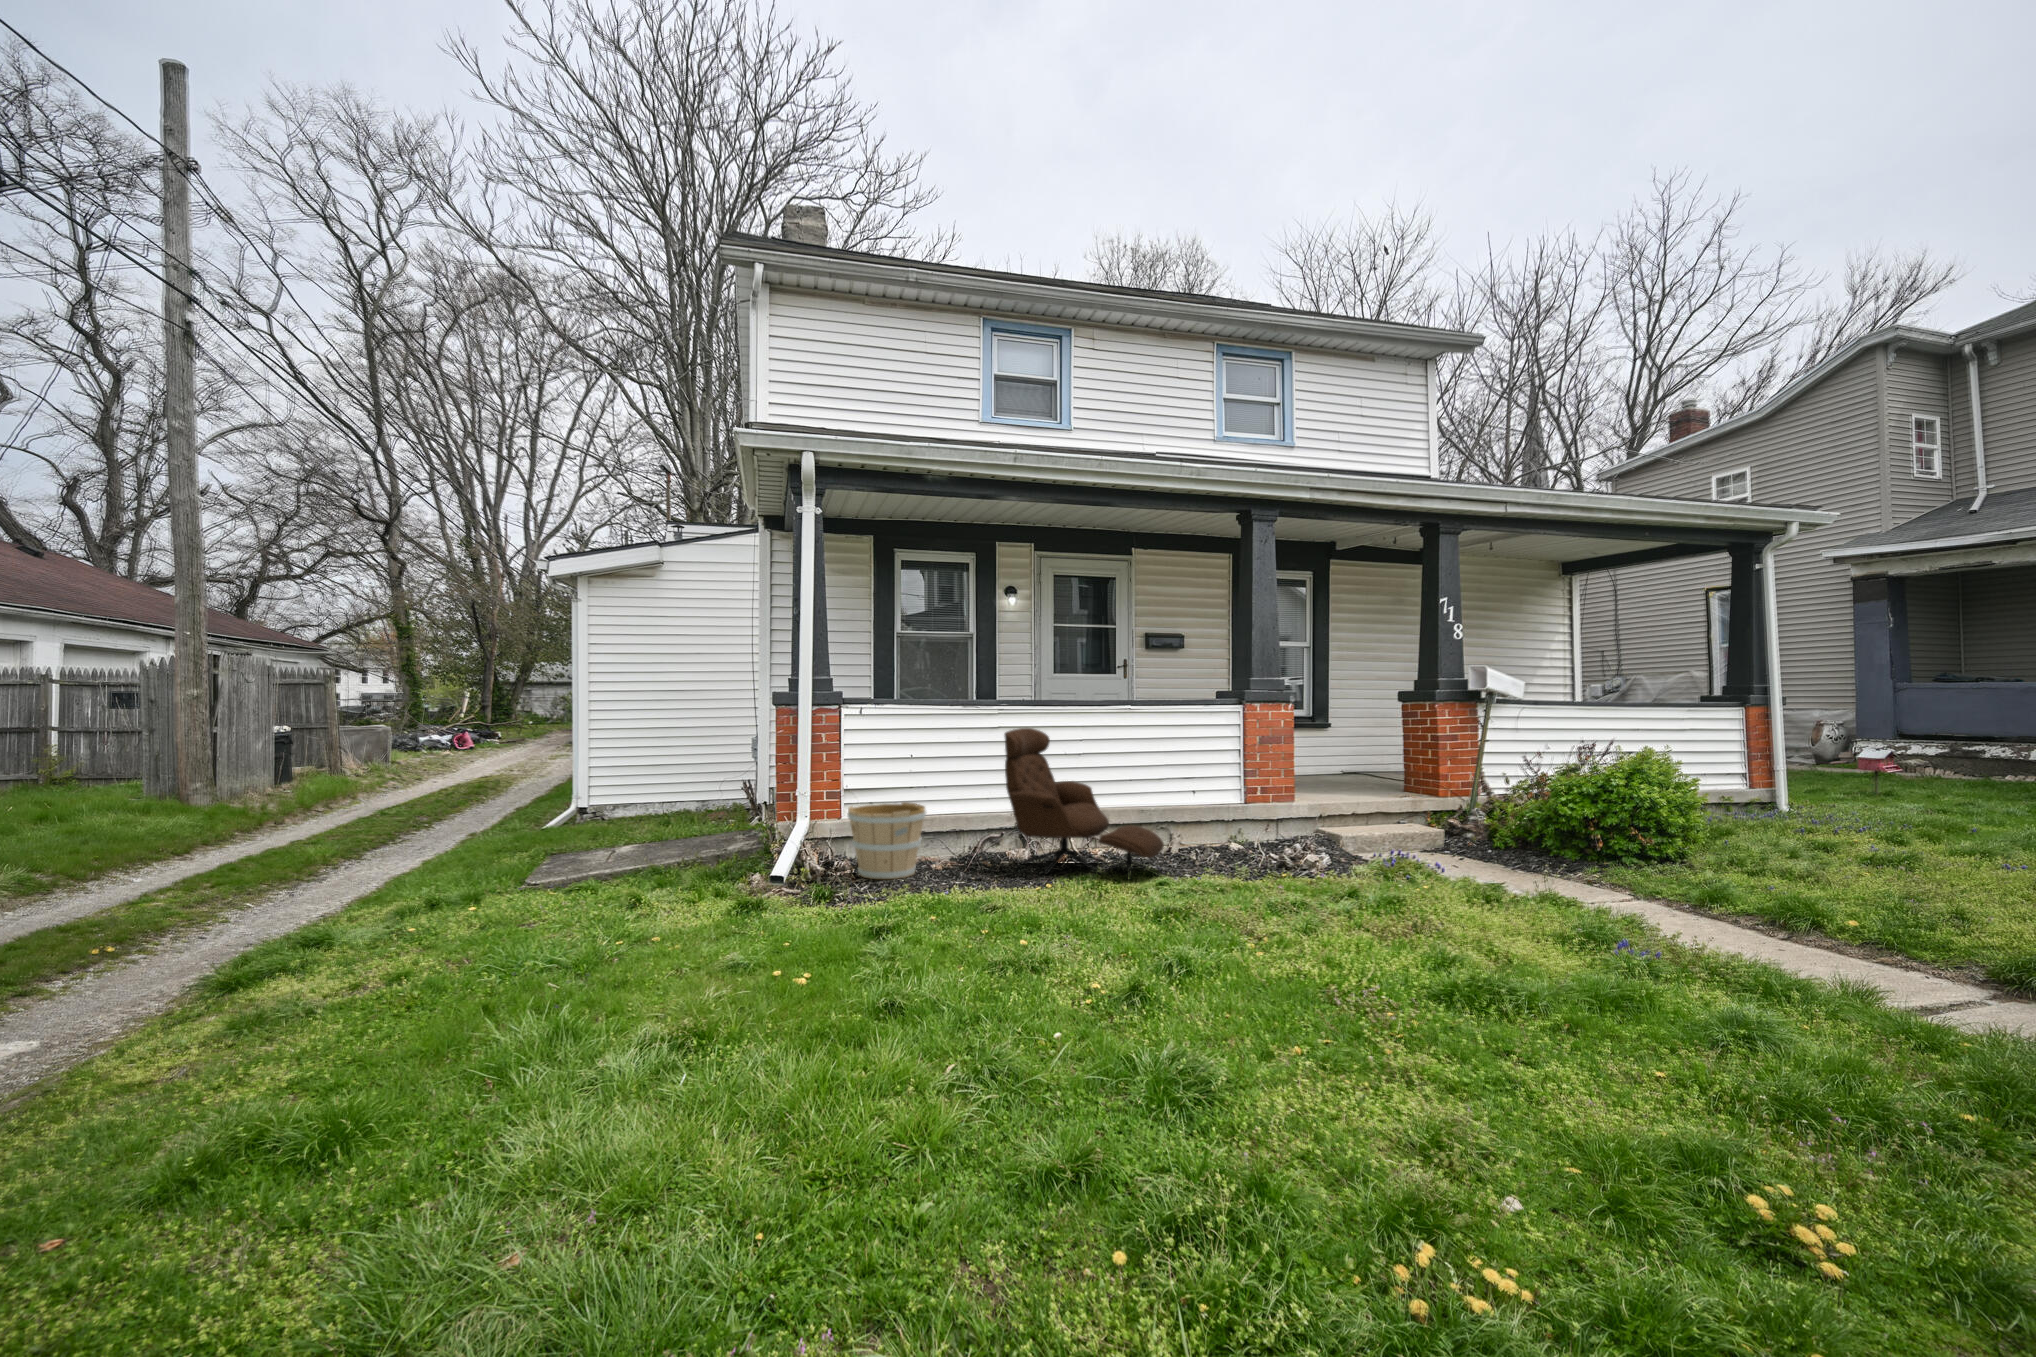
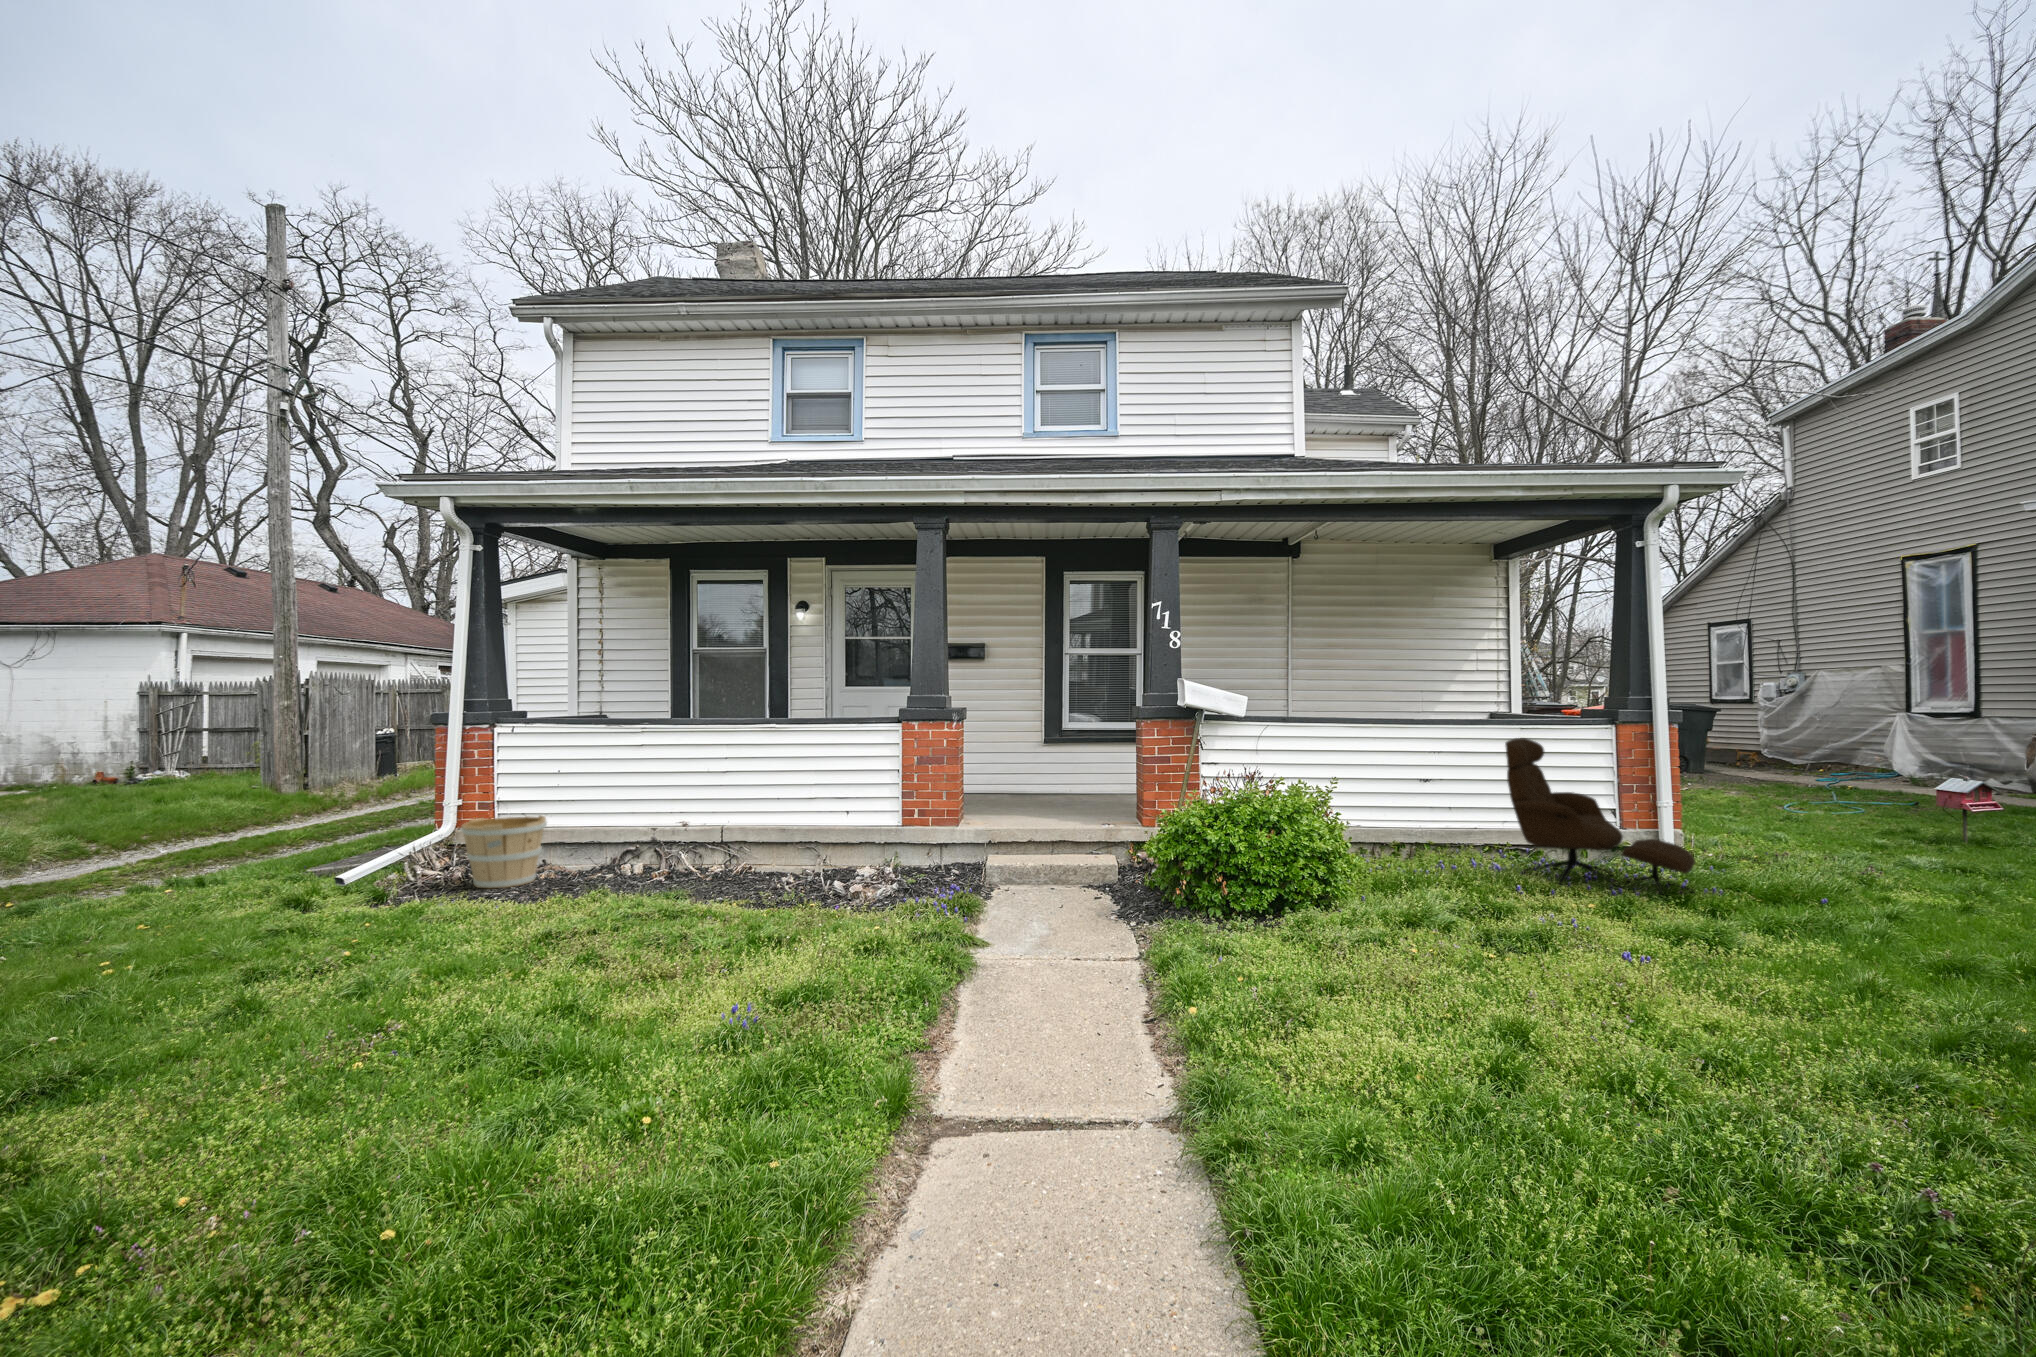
lounge chair: present [1004,728,1164,880] -> present [1505,738,1695,895]

